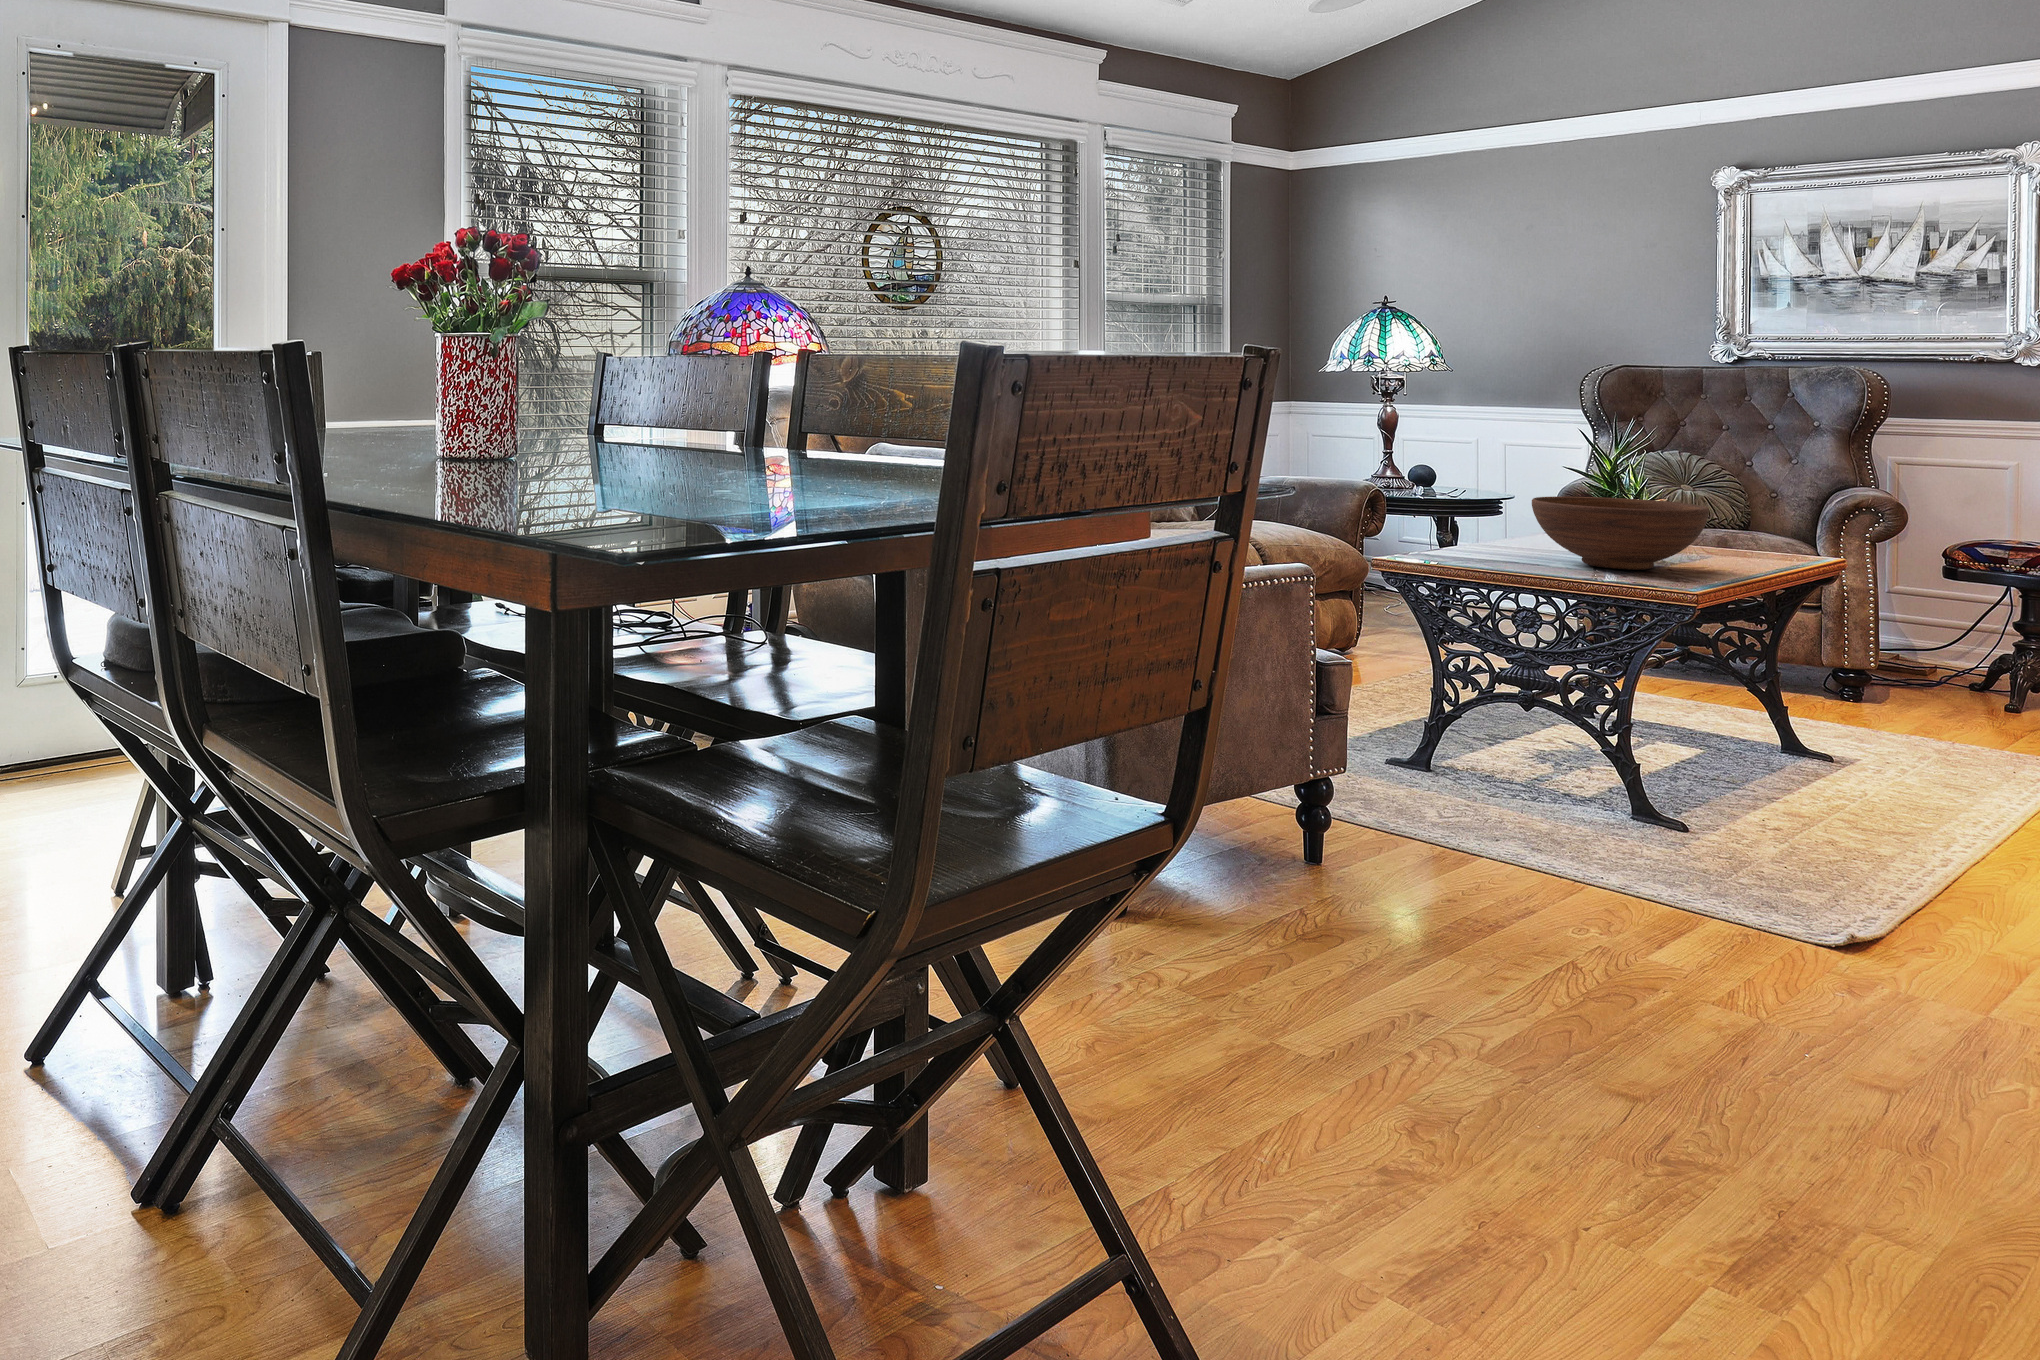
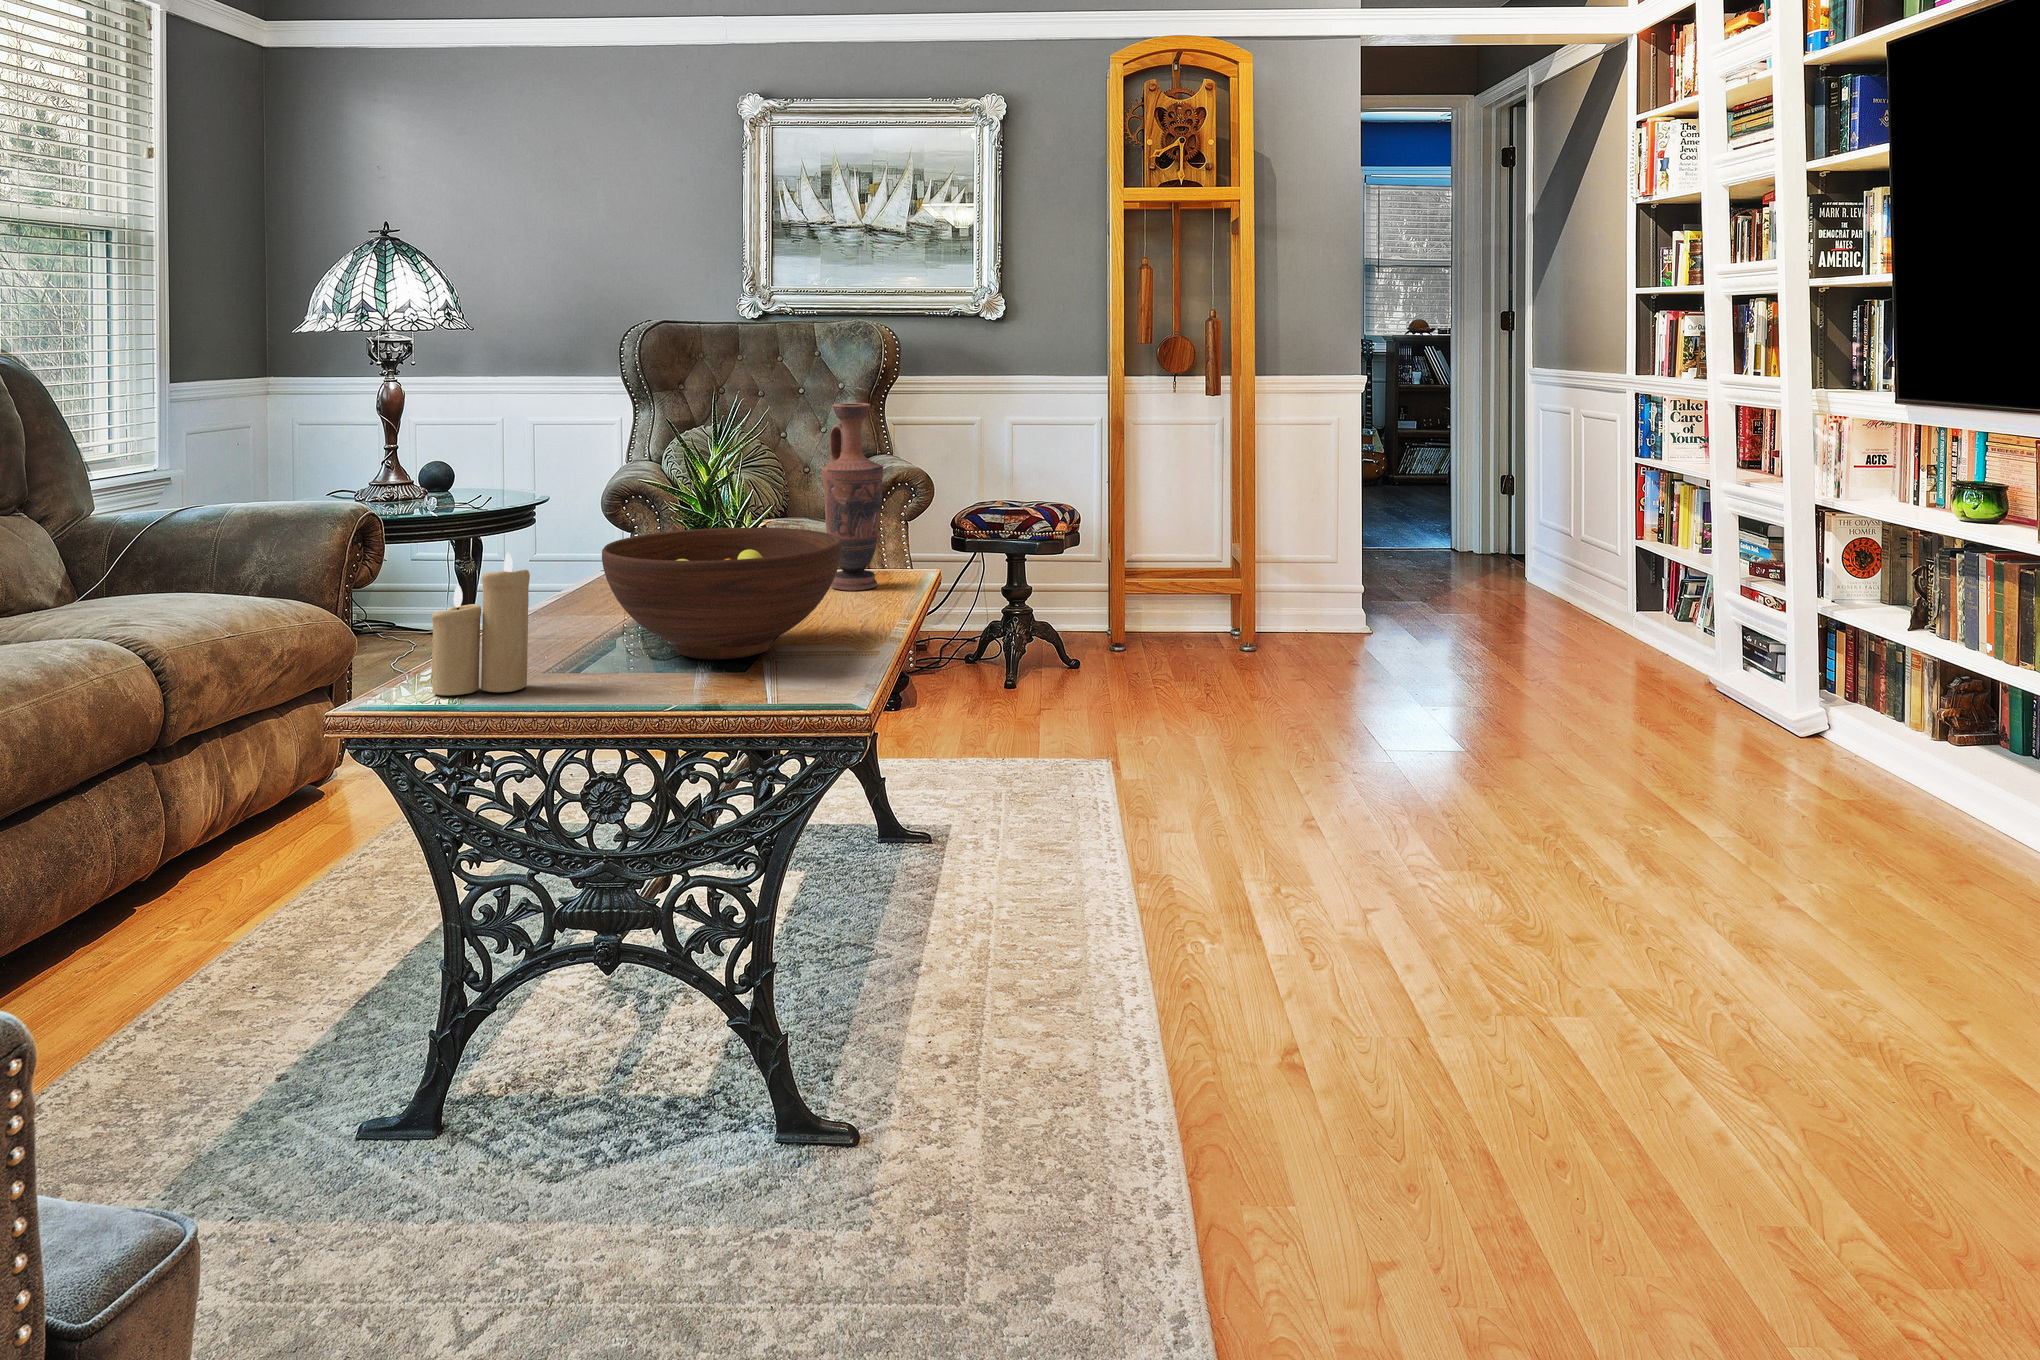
vase: none [1726,429,1784,560] -> present [822,403,883,590]
candle: none [1426,491,1484,561] -> present [431,553,530,695]

